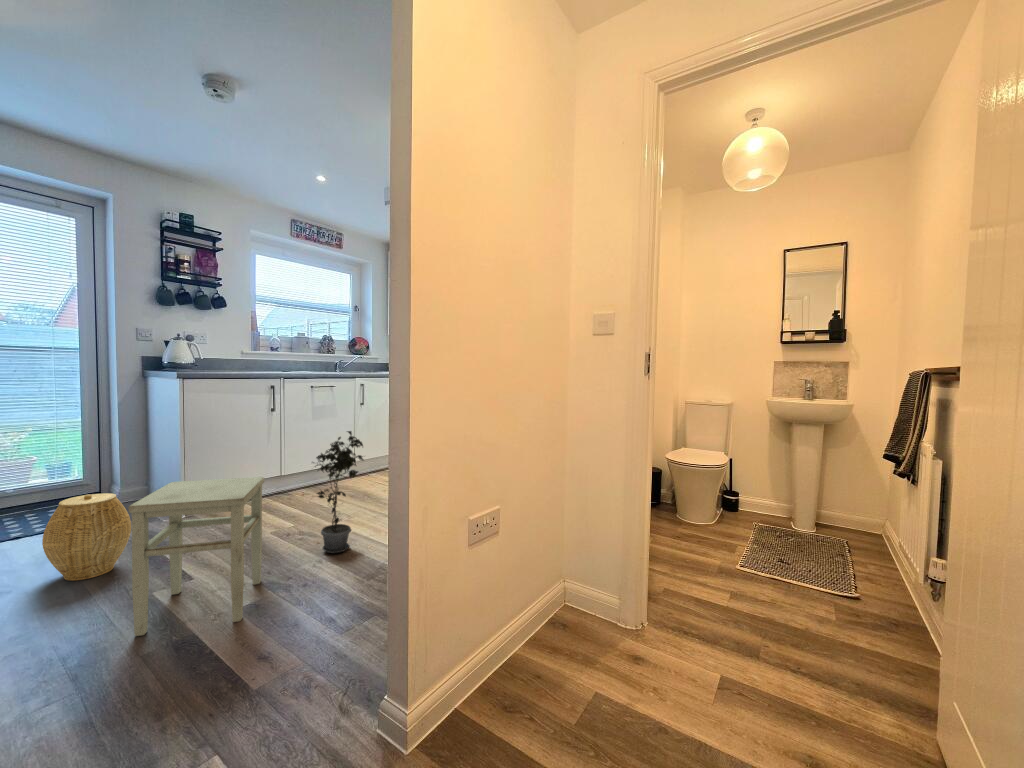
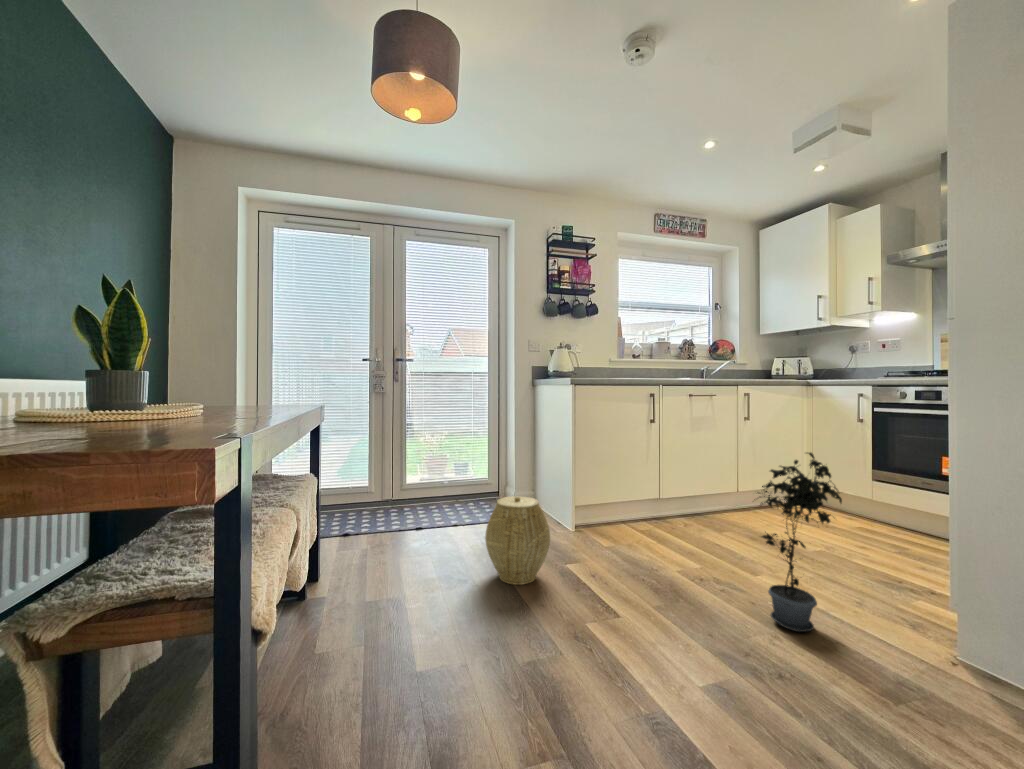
stool: present [129,477,264,636] -> none [591,497,728,720]

